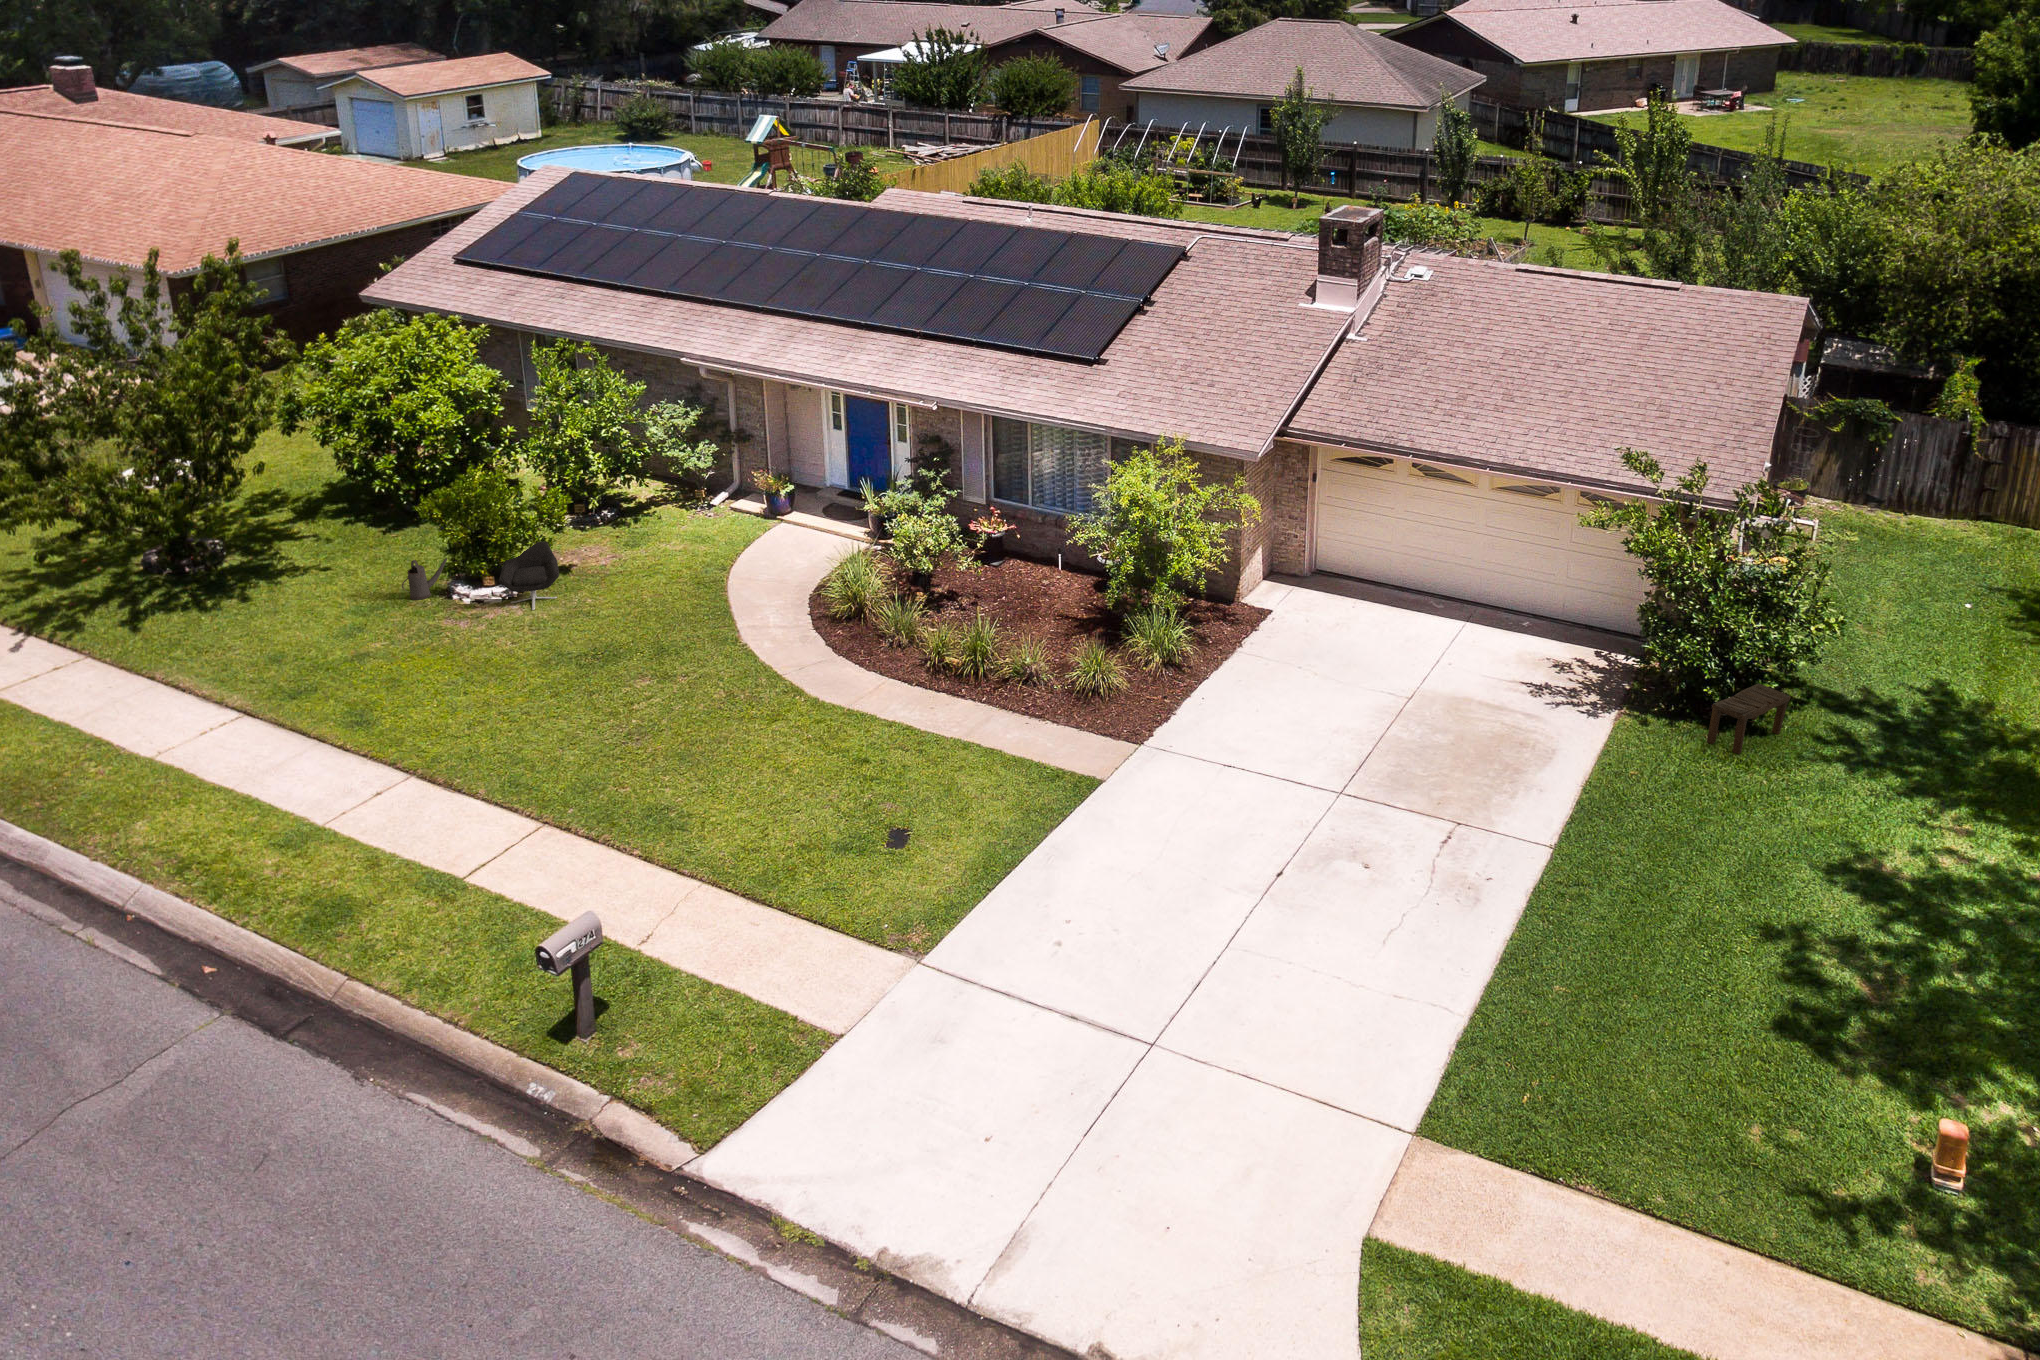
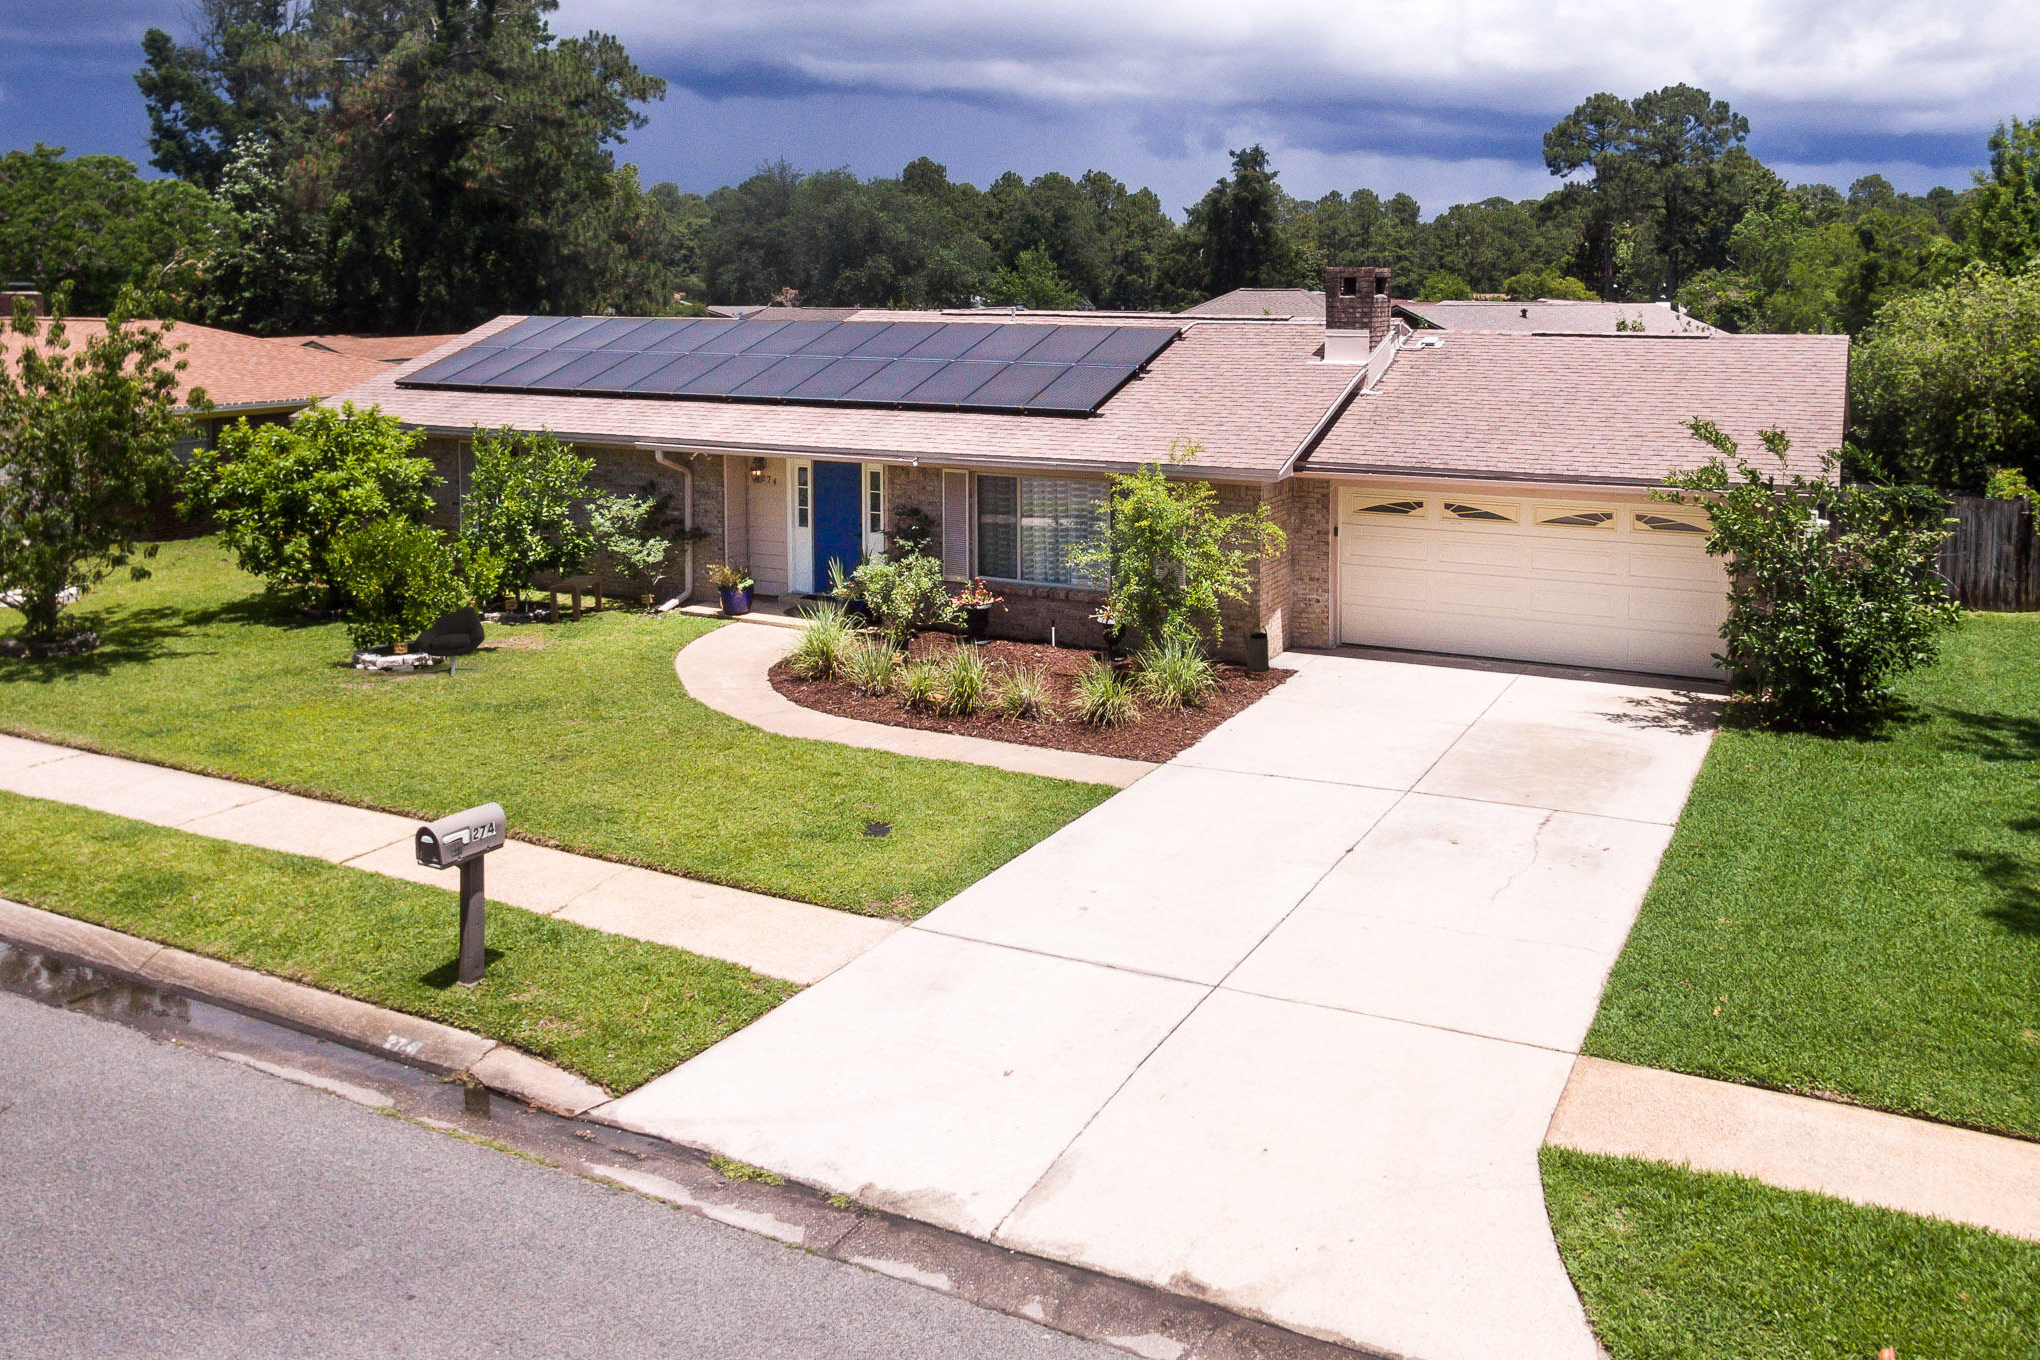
watering can: present [402,558,447,600] -> present [1243,625,1270,672]
bench: present [1707,683,1791,754] -> present [549,576,603,621]

